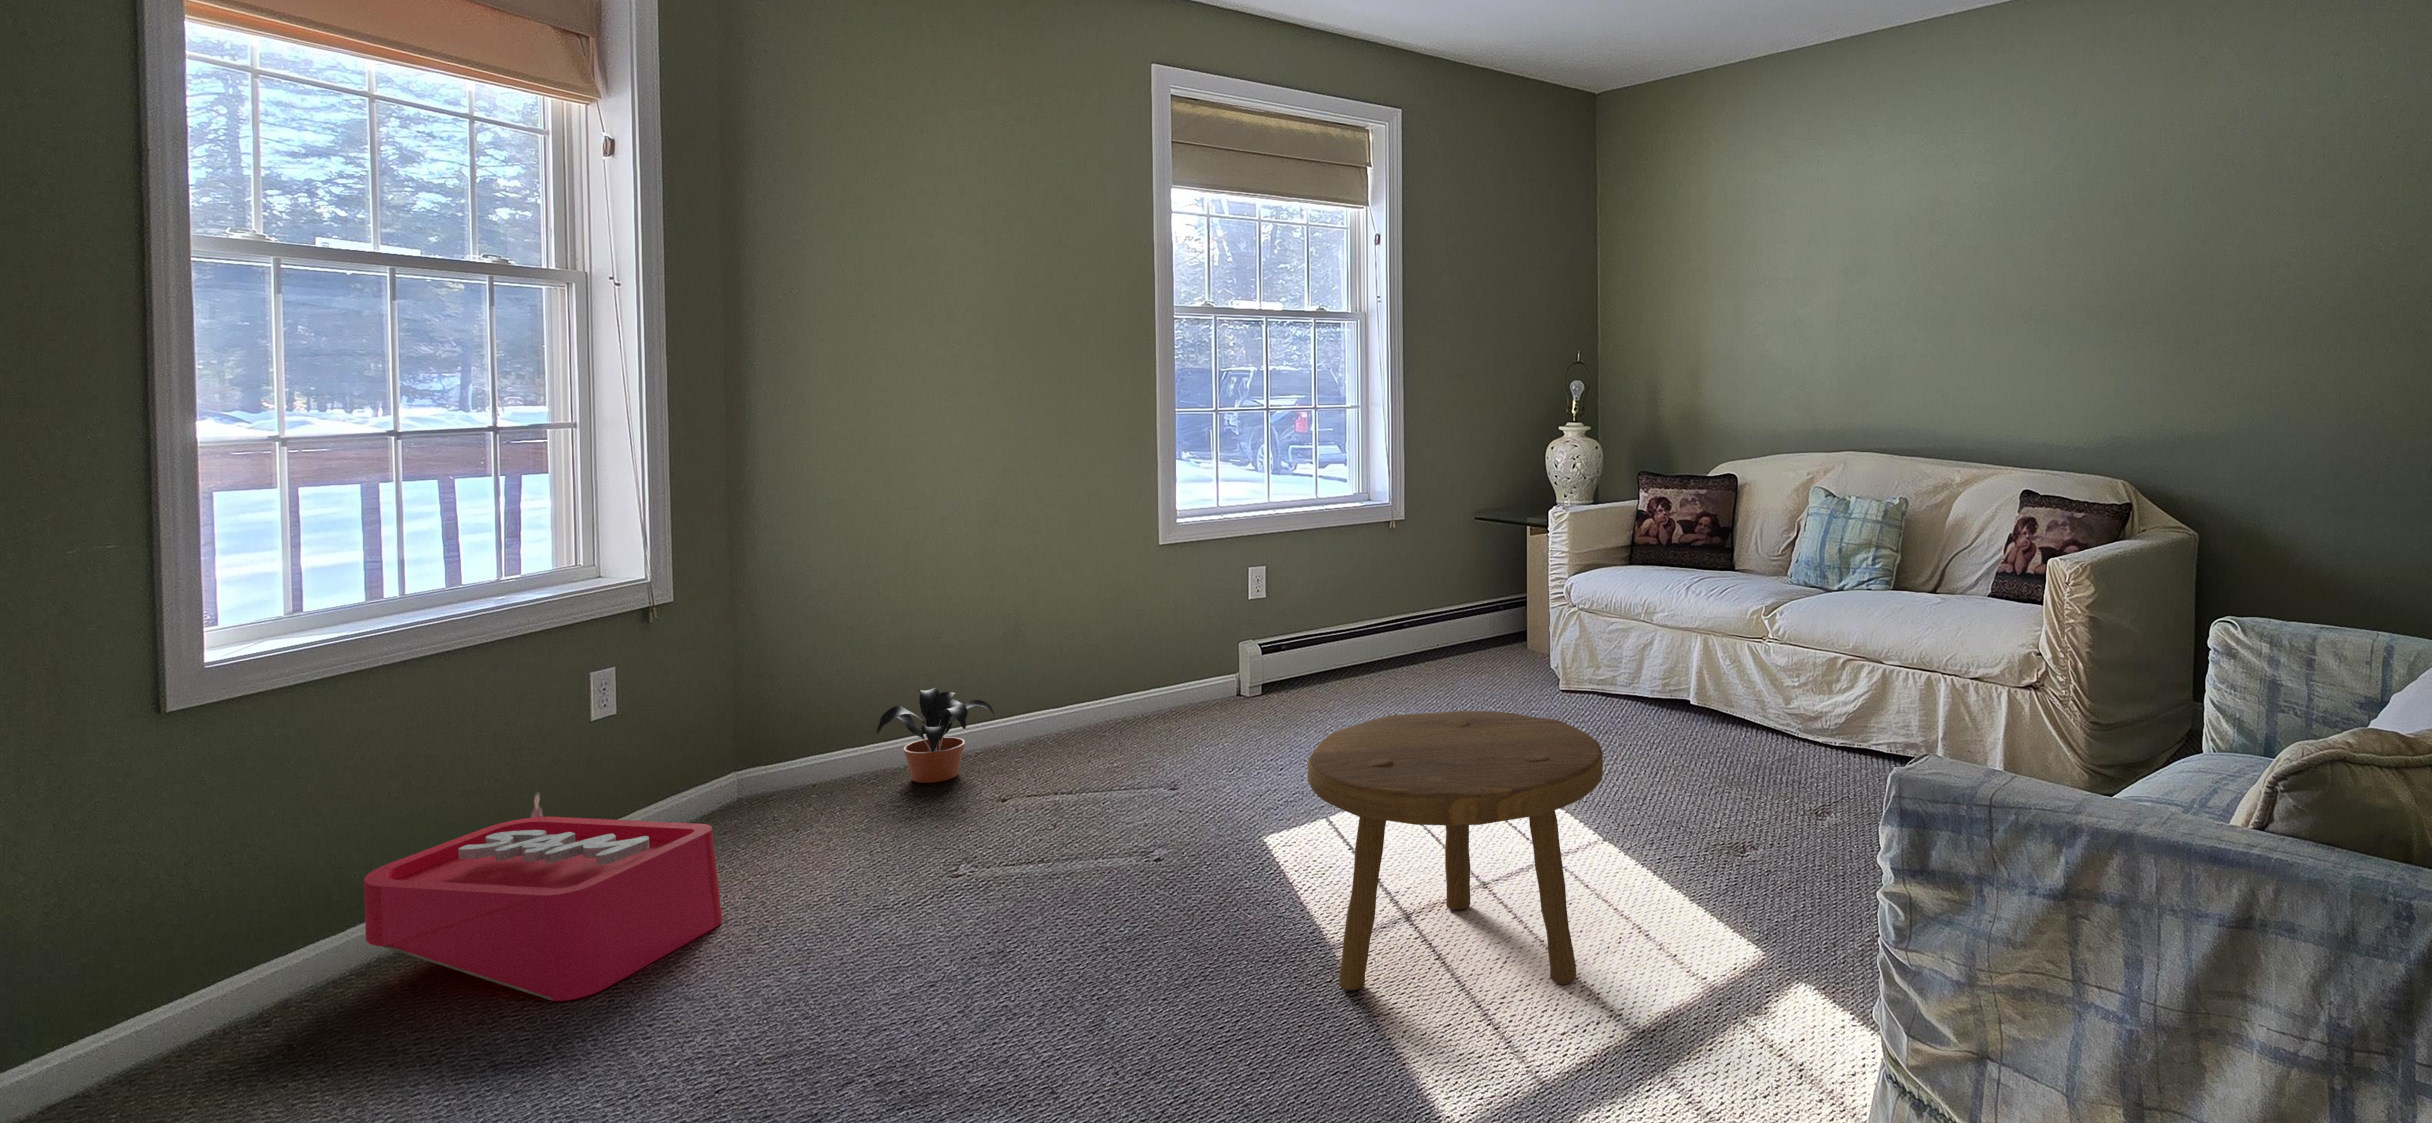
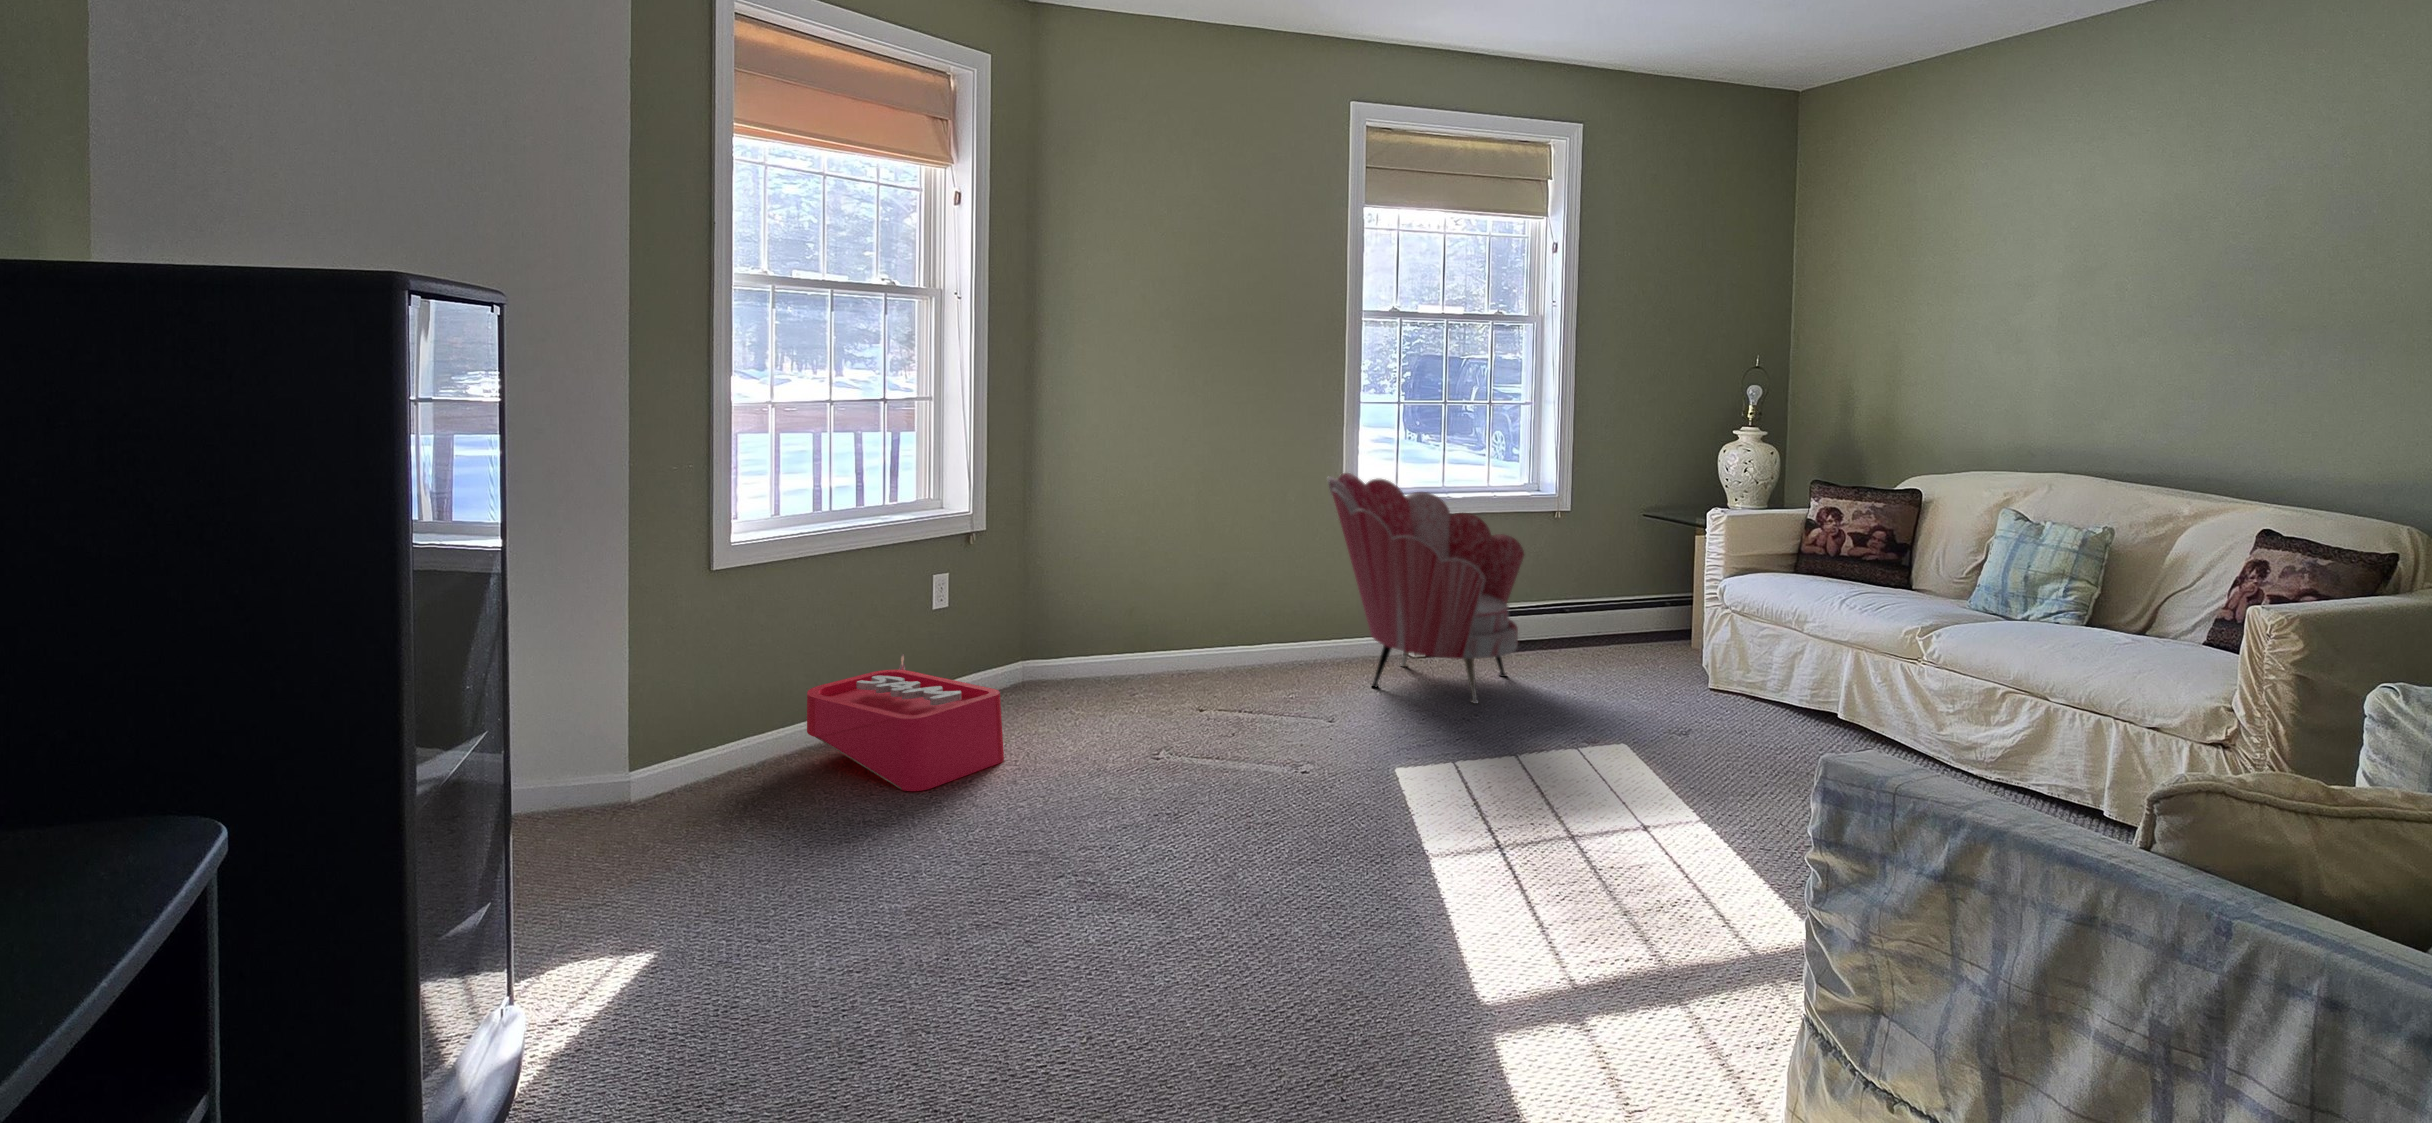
armchair: none [1142,493,1370,743] -> present [1328,473,1524,703]
potted plant: present [877,688,995,783] -> none [1118,616,1204,689]
footstool: present [1308,711,1603,990] -> none [1400,675,1657,922]

